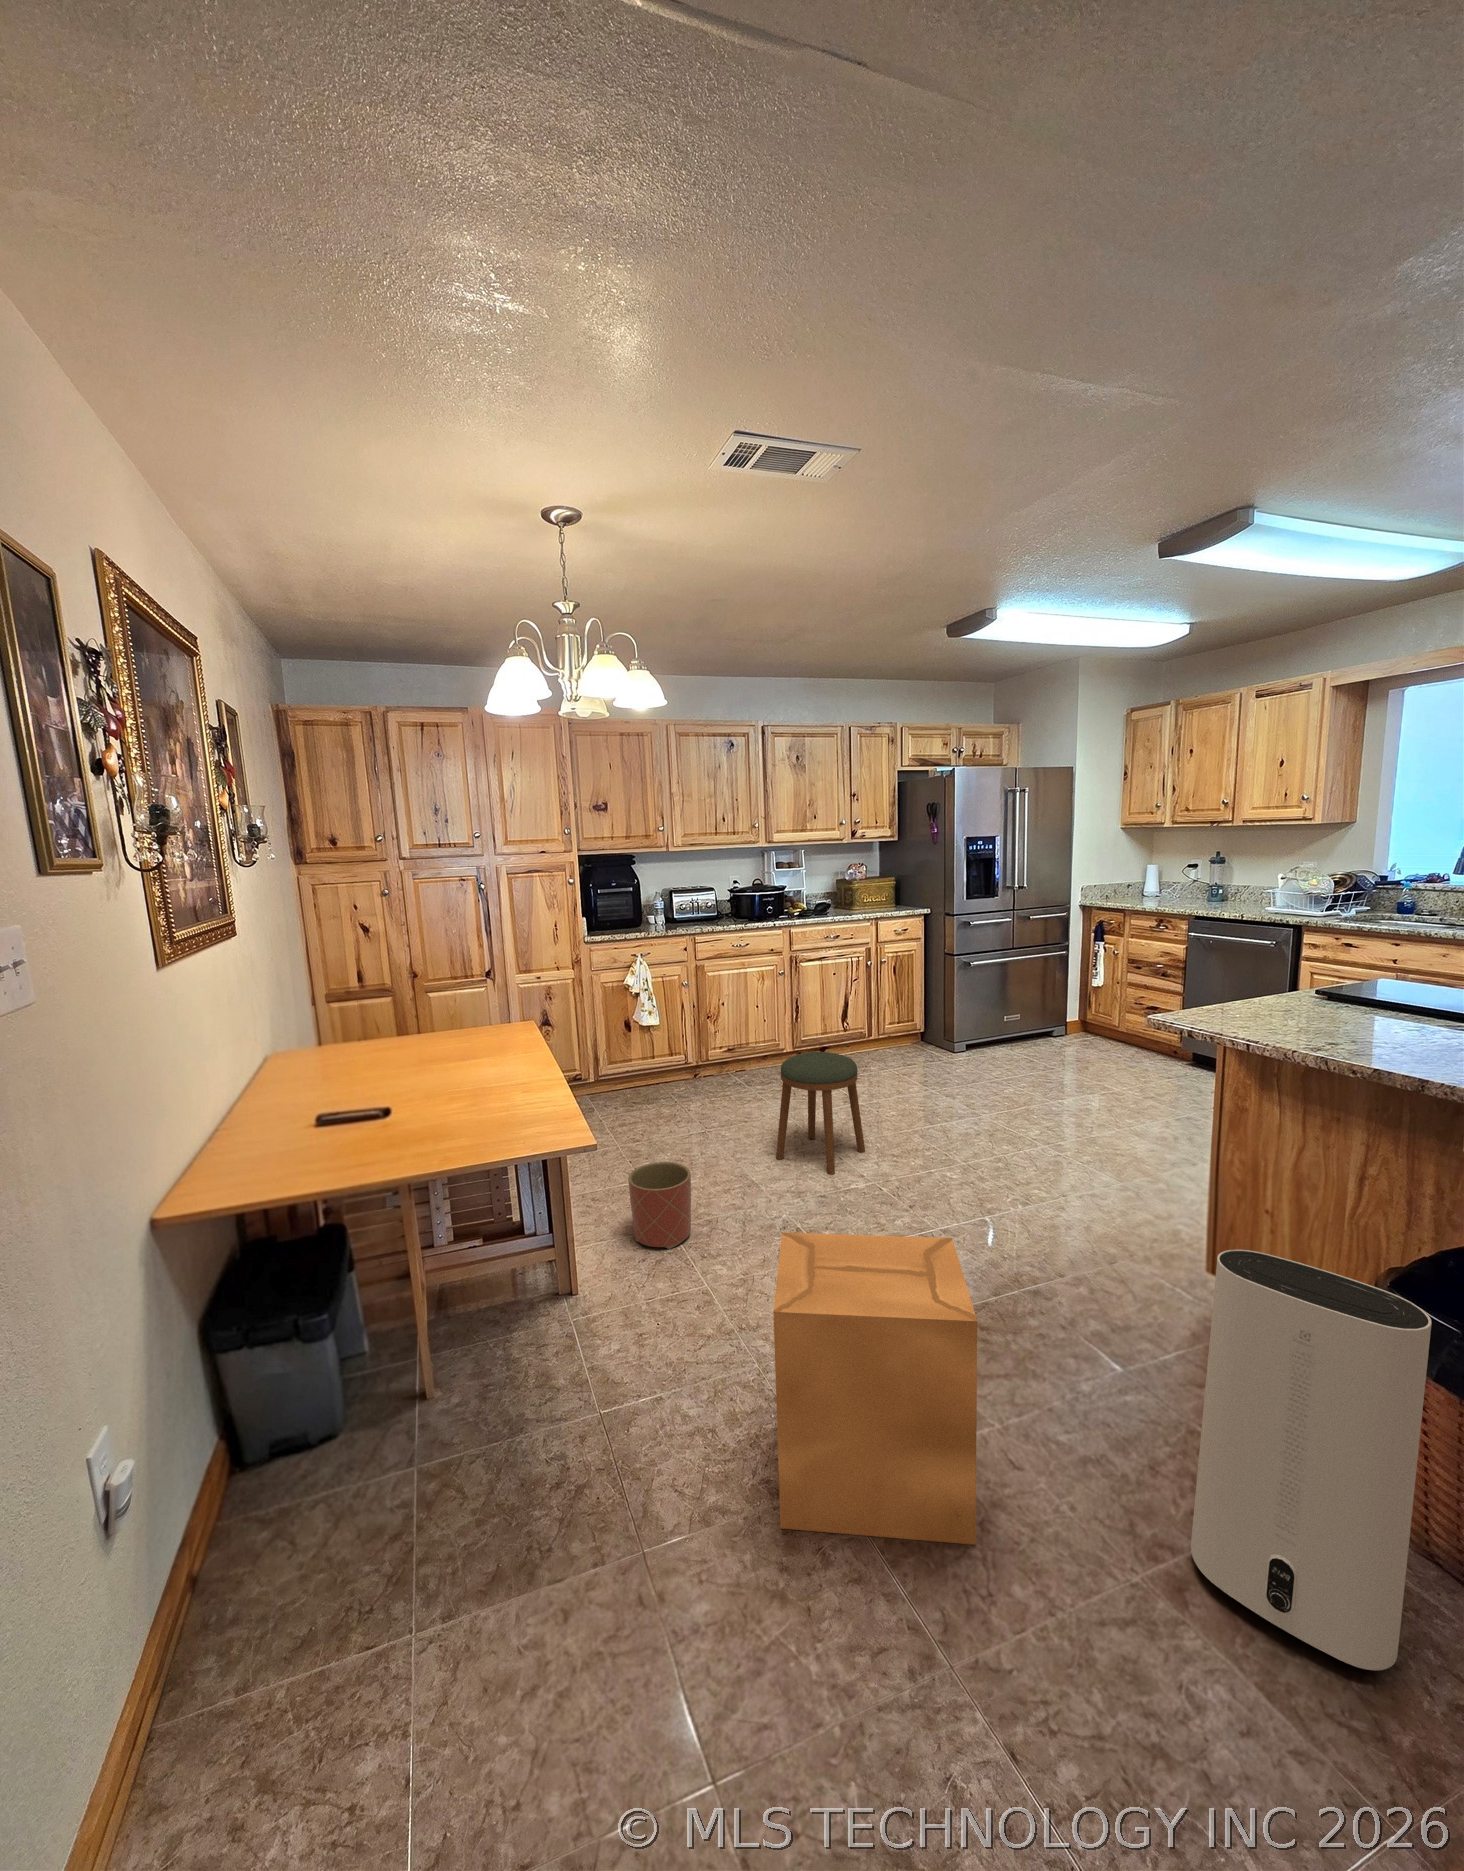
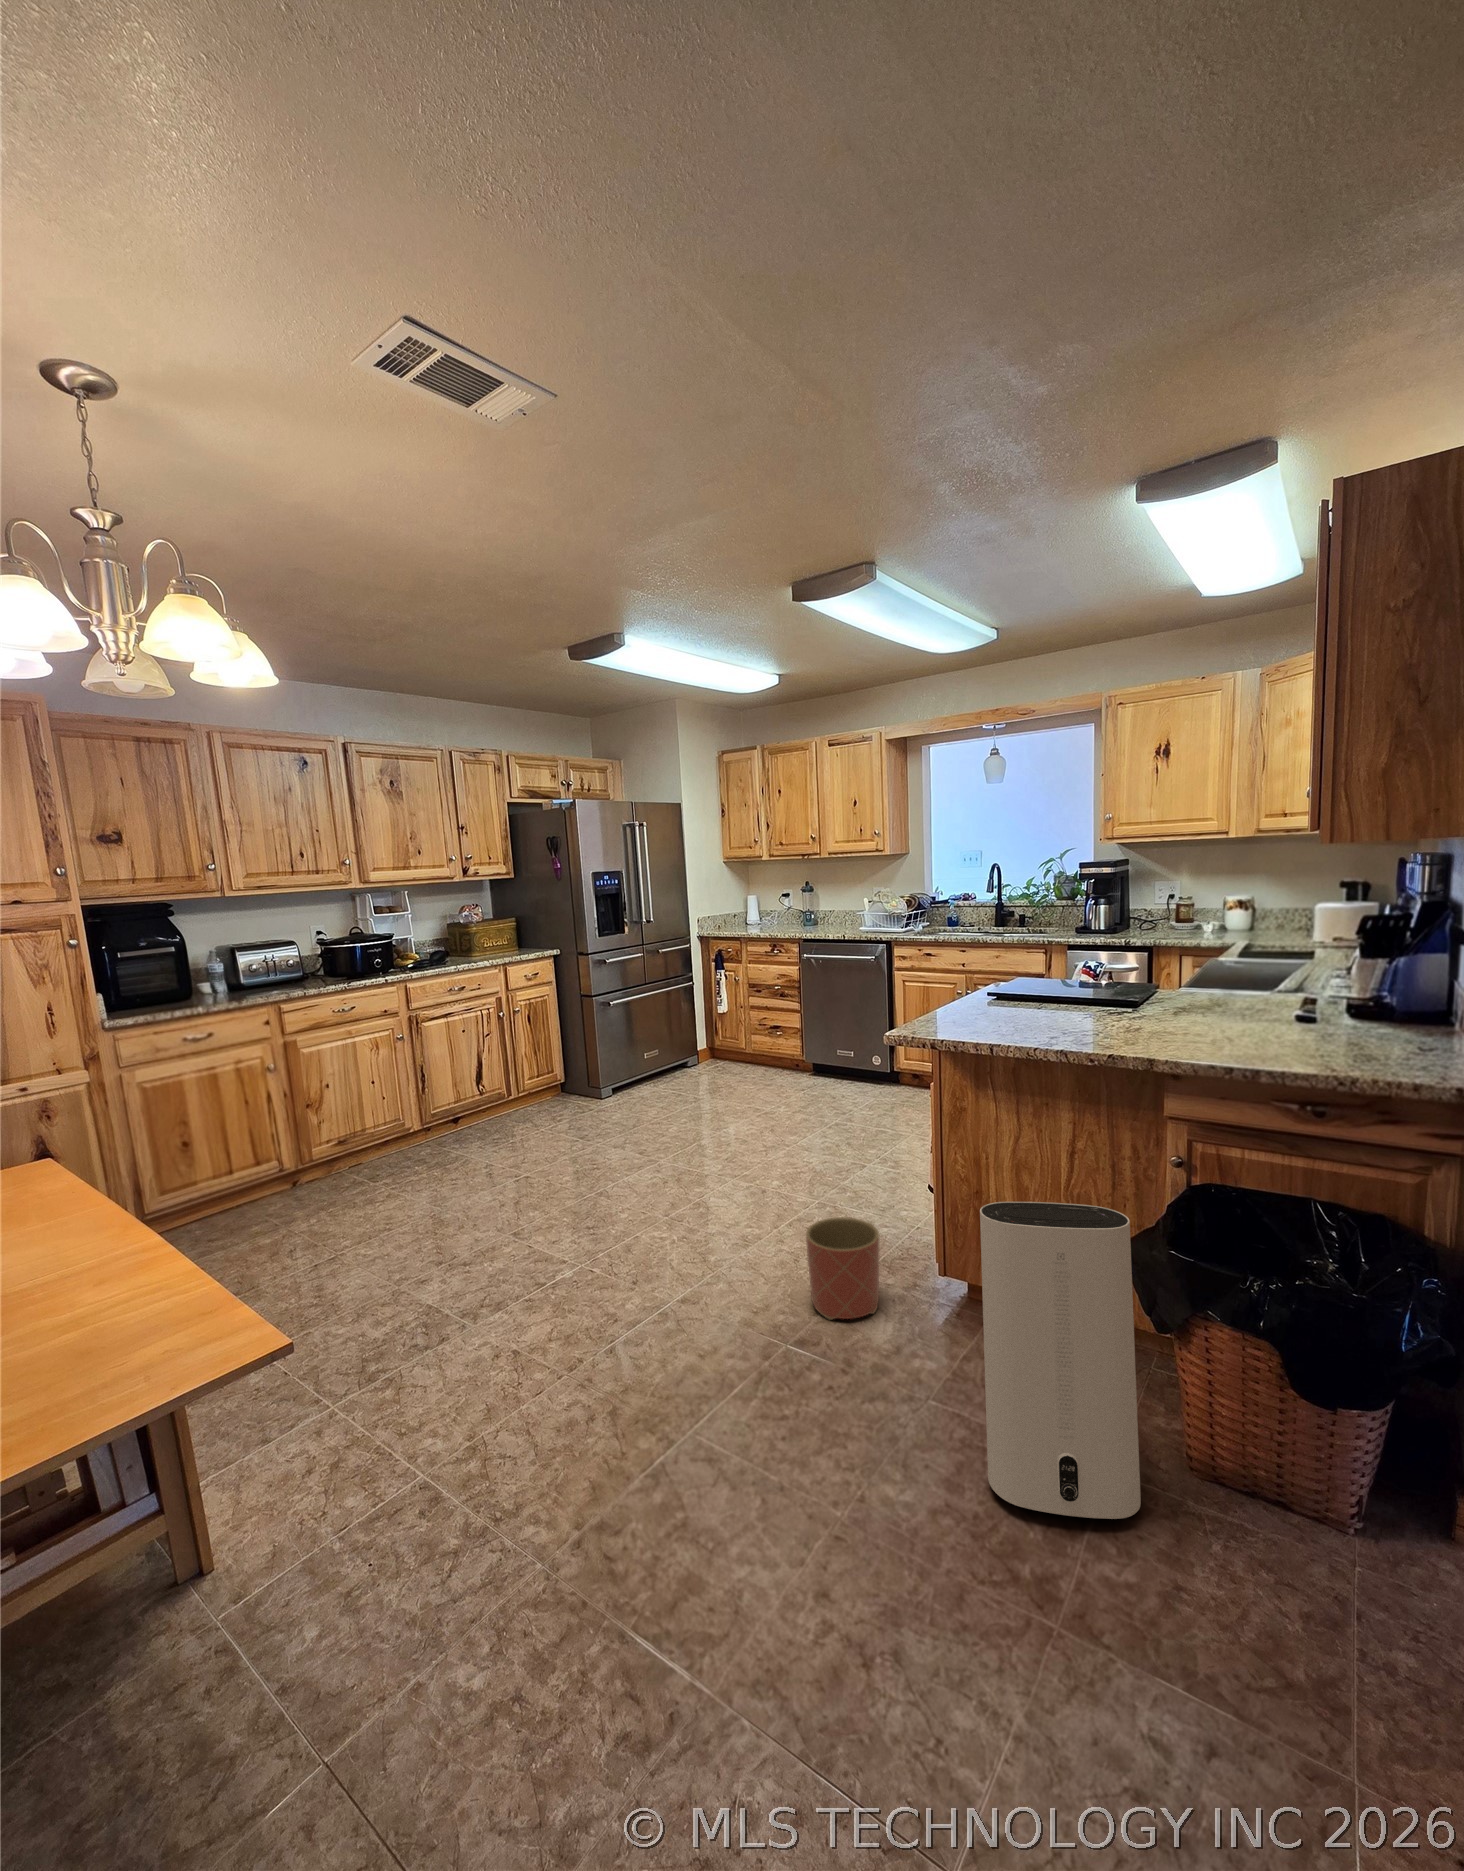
stool: present [776,1052,865,1175] -> none [443,1120,549,1263]
planter: present [628,1162,691,1249] -> present [806,1217,879,1320]
cardboard box: present [773,1233,977,1545] -> none [576,1270,832,1671]

